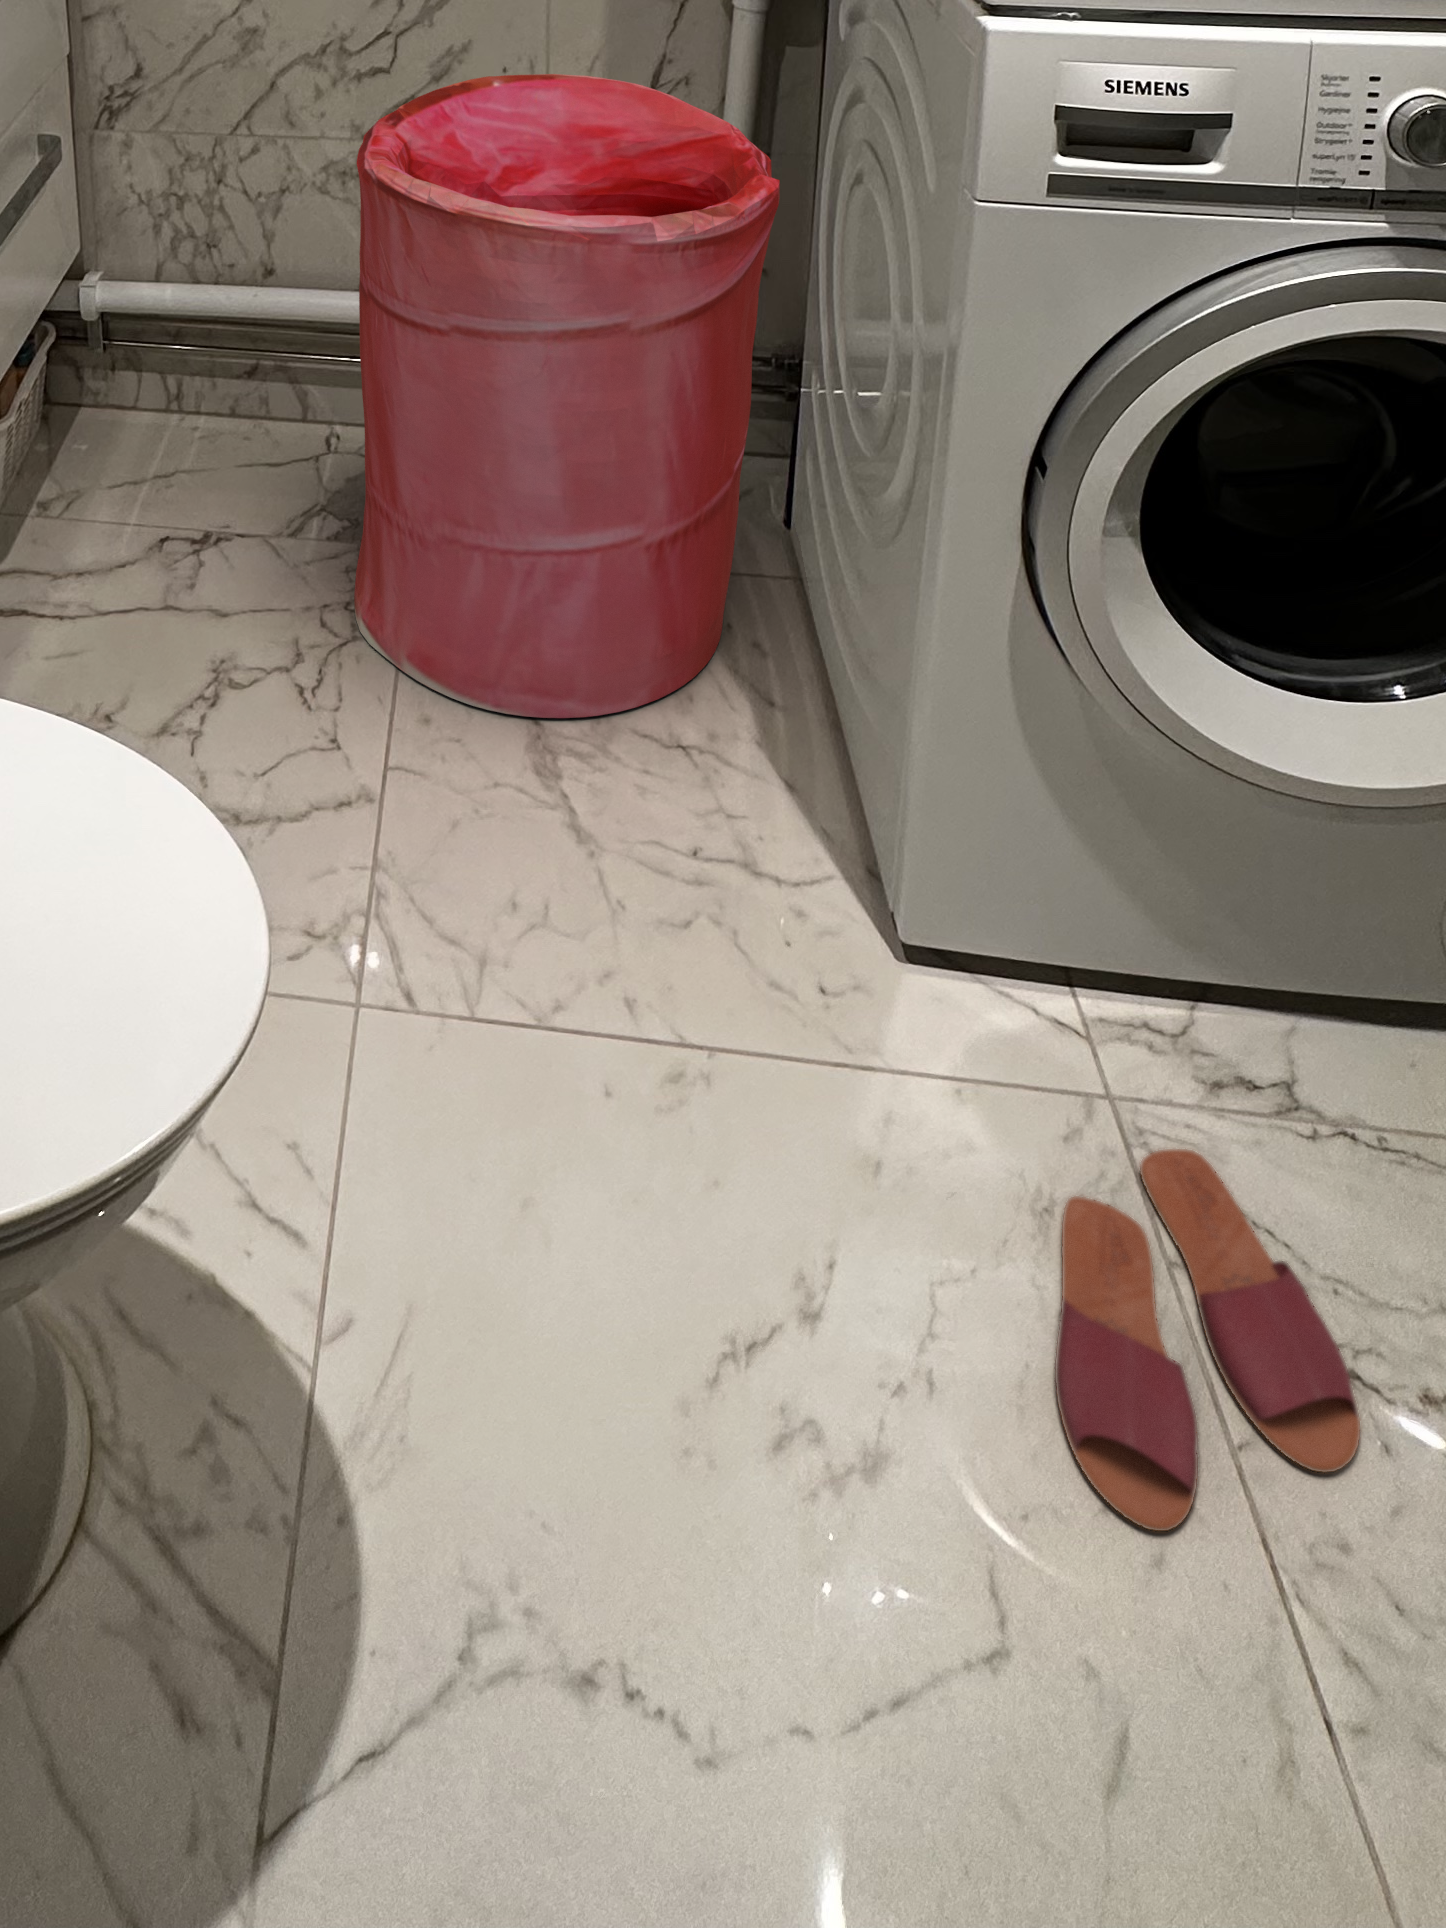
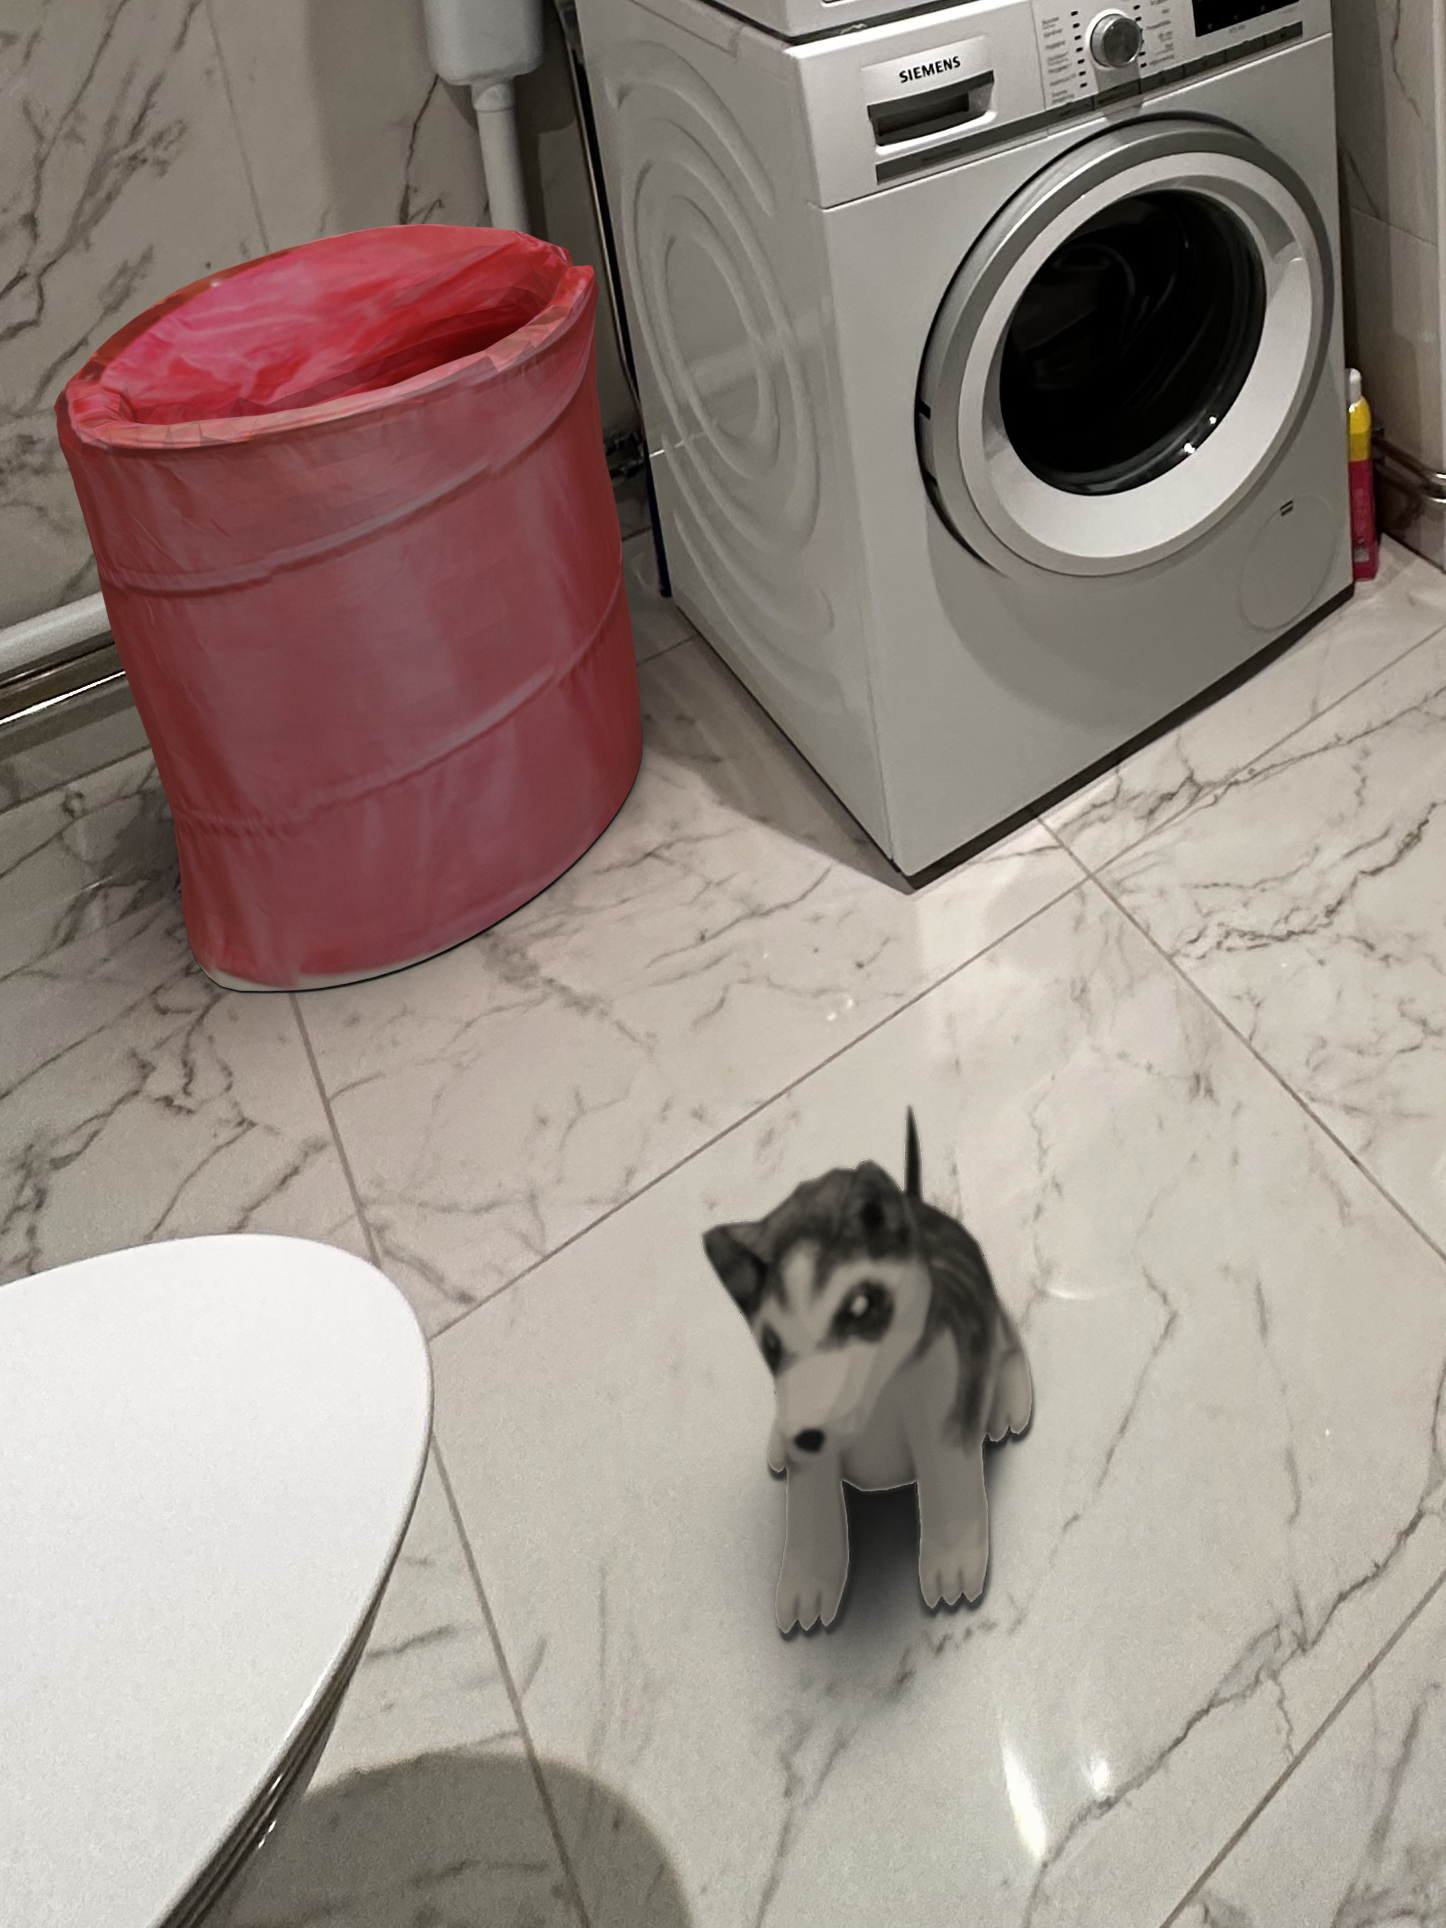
plush toy: none [509,1101,827,1684] -> present [702,1106,1032,1633]
slippers: present [1055,1149,1360,1531] -> none [1095,870,1311,1156]

